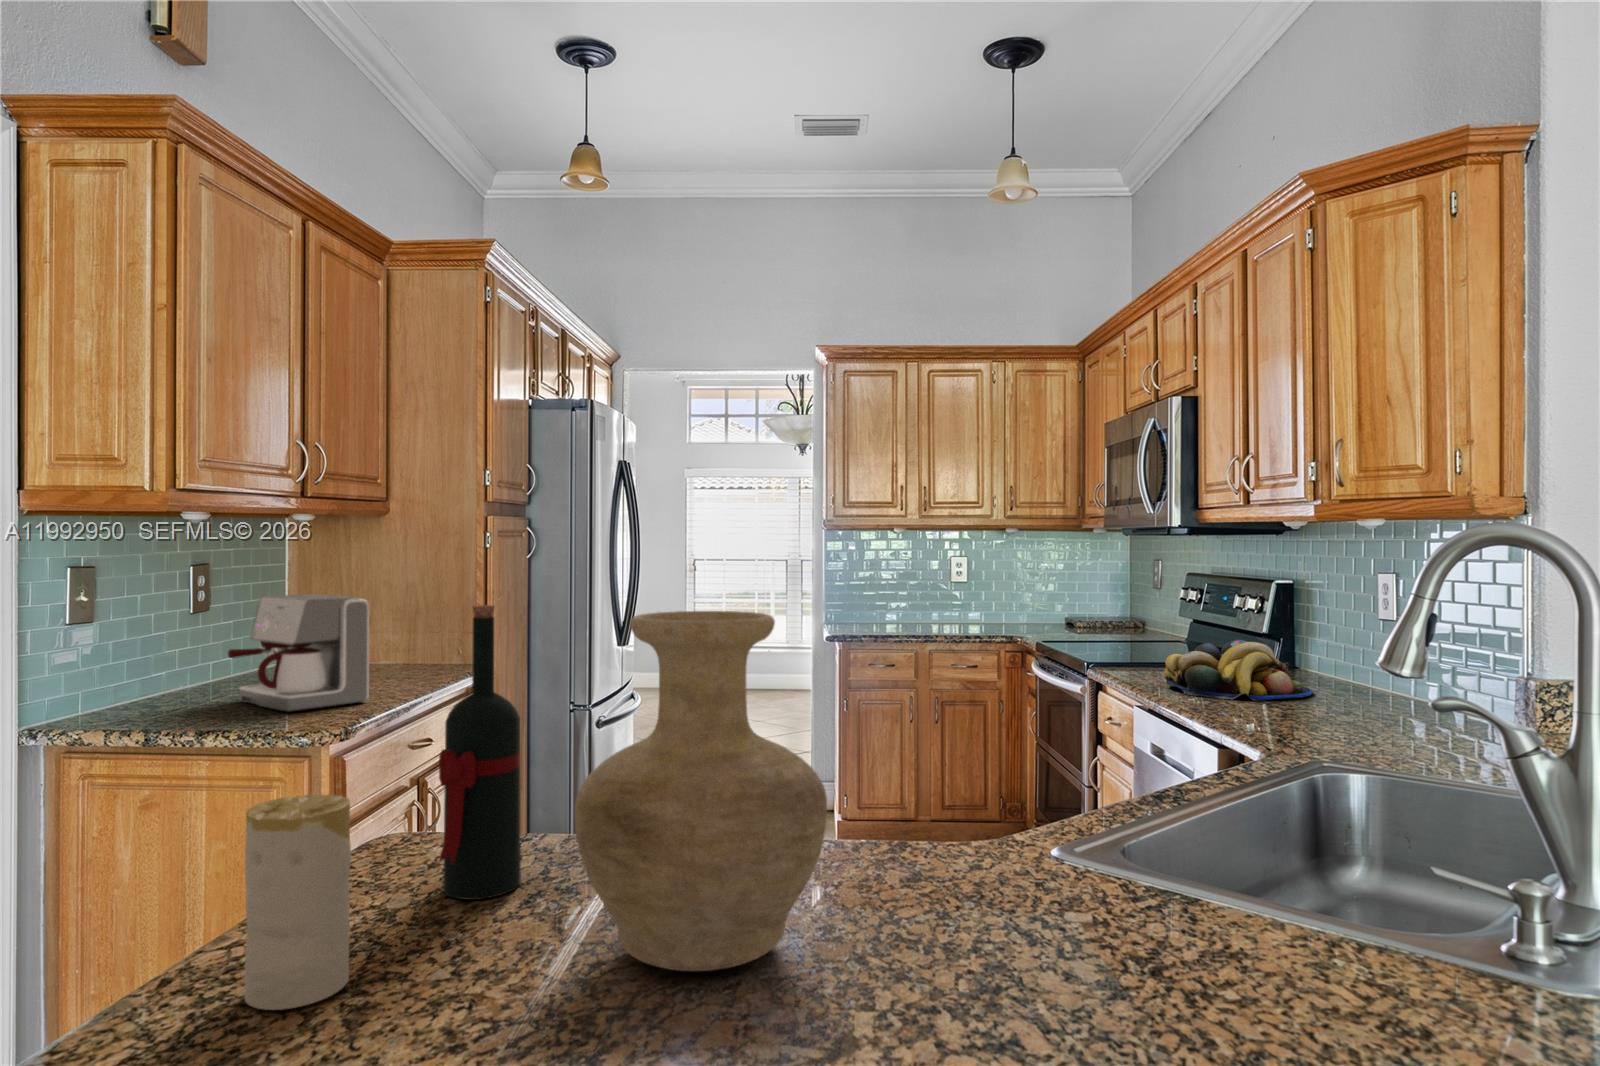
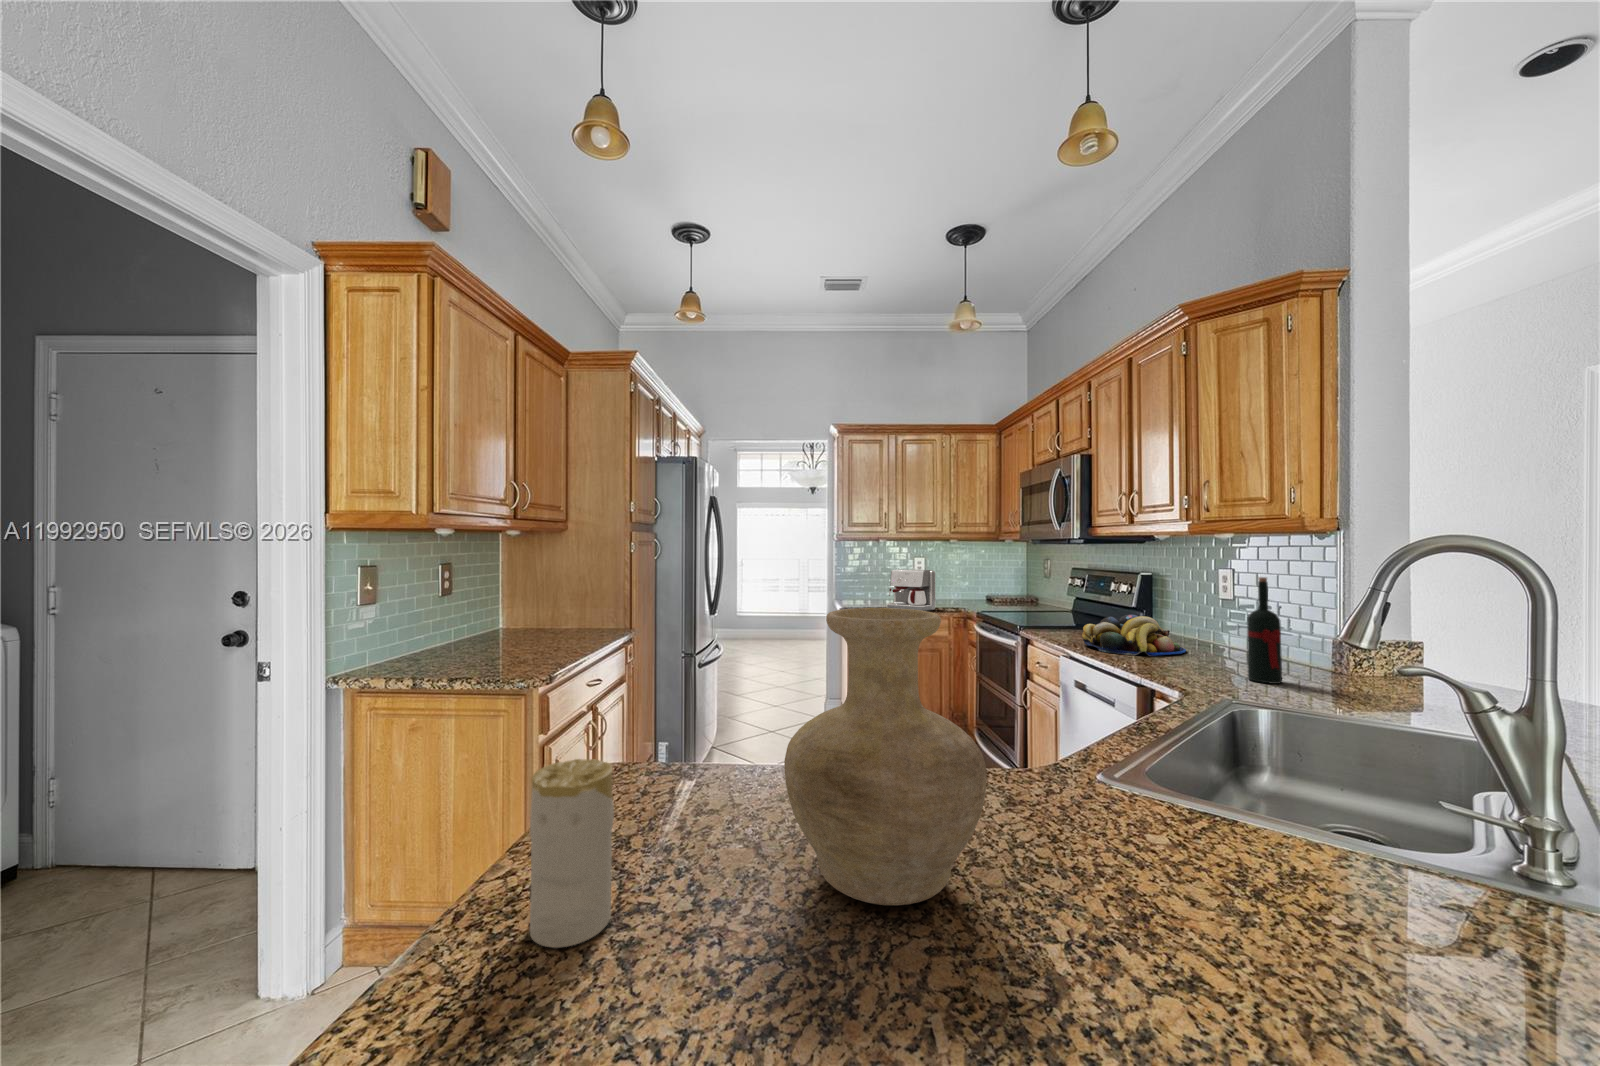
coffee maker: present [228,594,370,712] -> present [887,569,935,611]
wine bottle: present [439,605,521,900] -> present [1247,577,1282,684]

